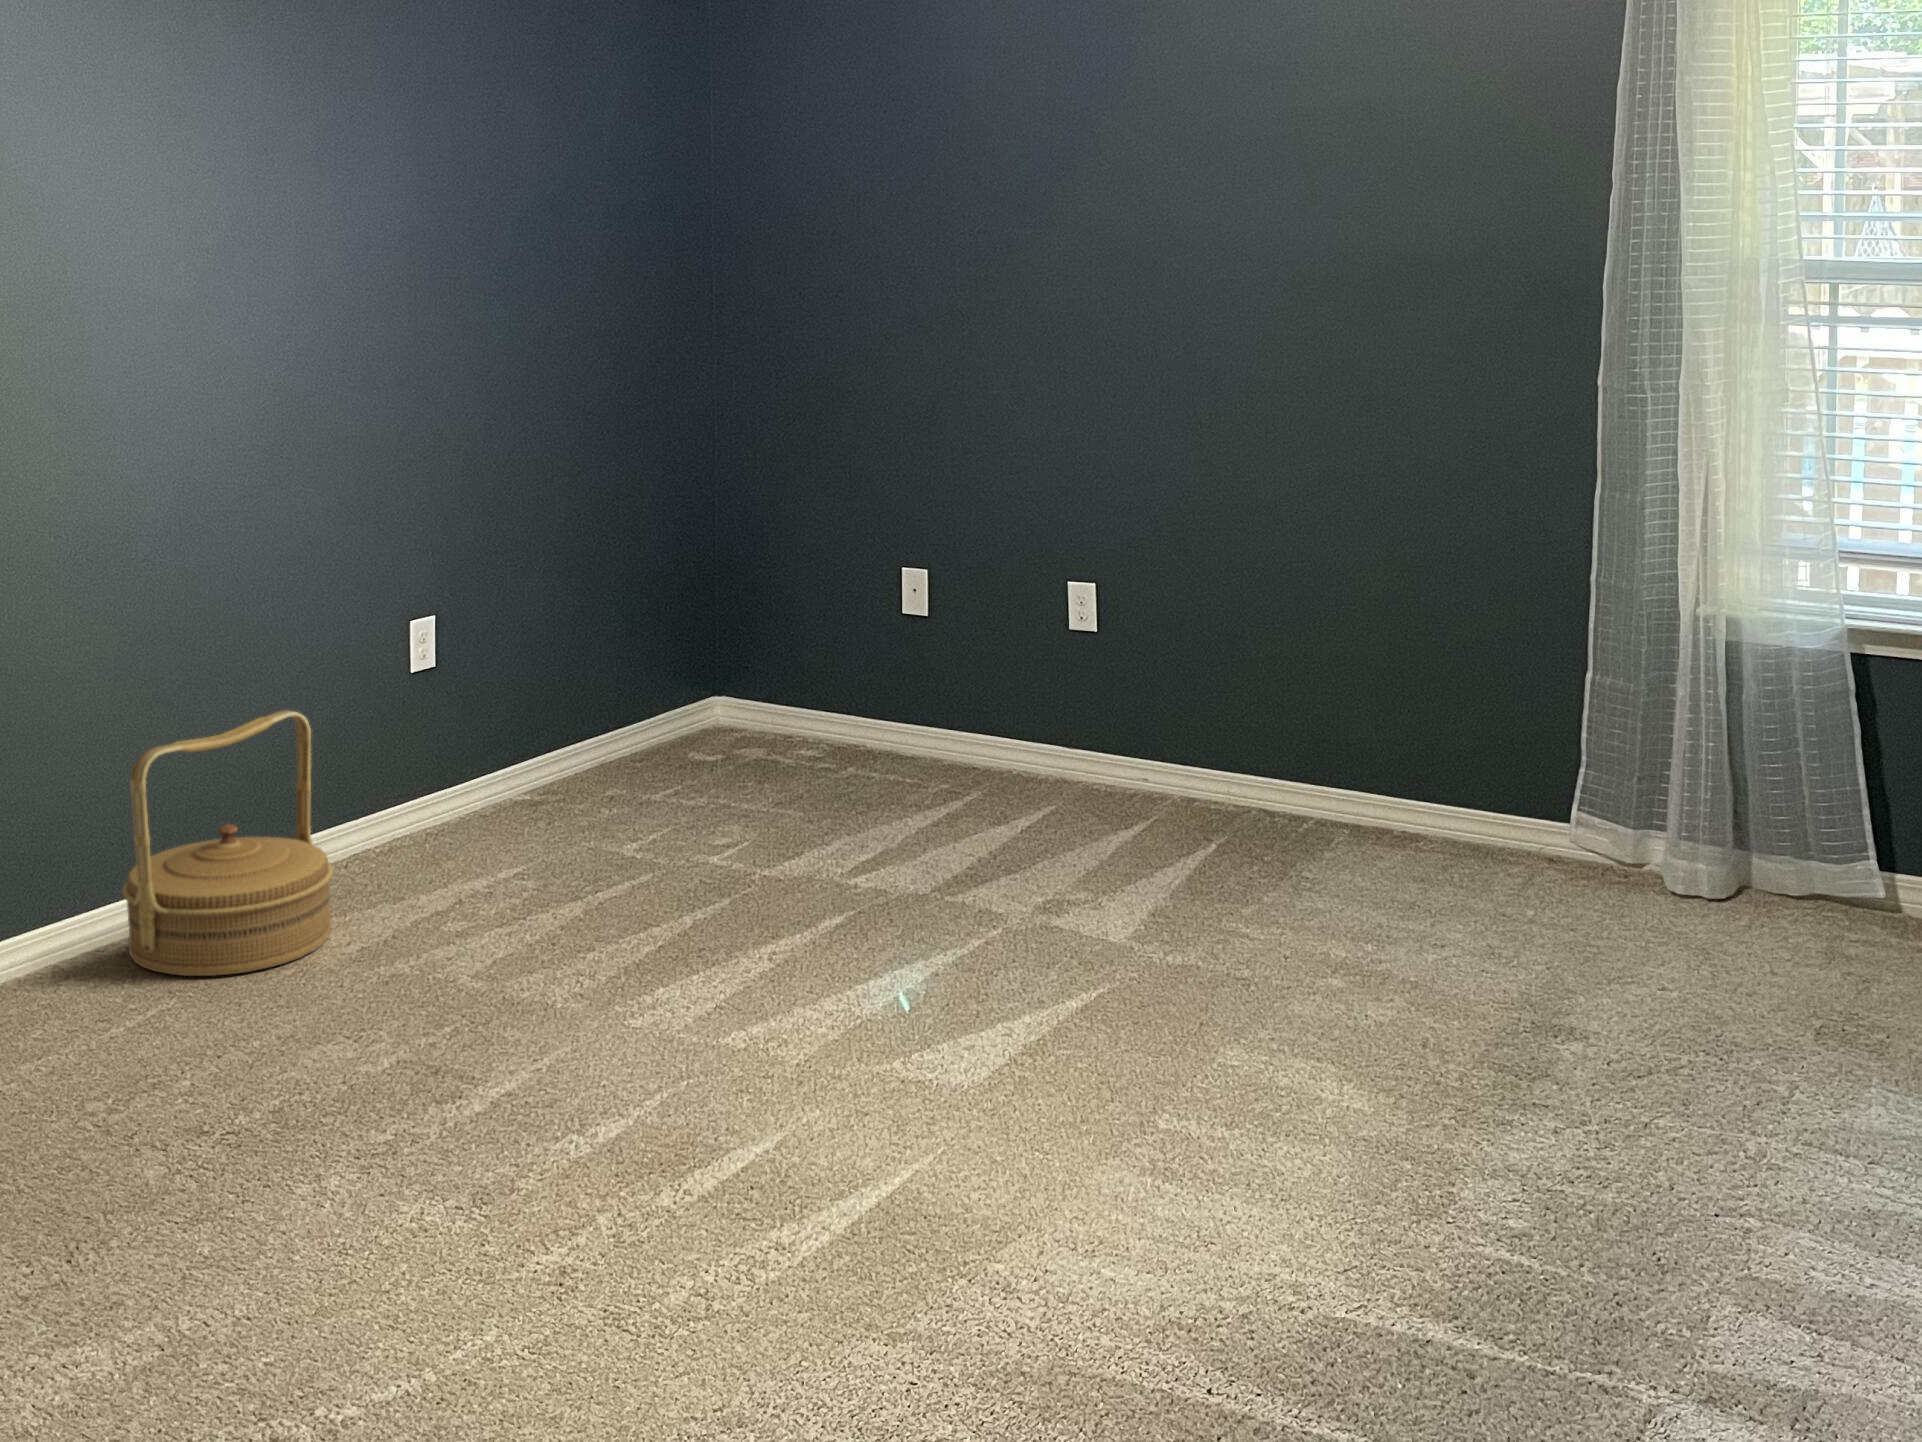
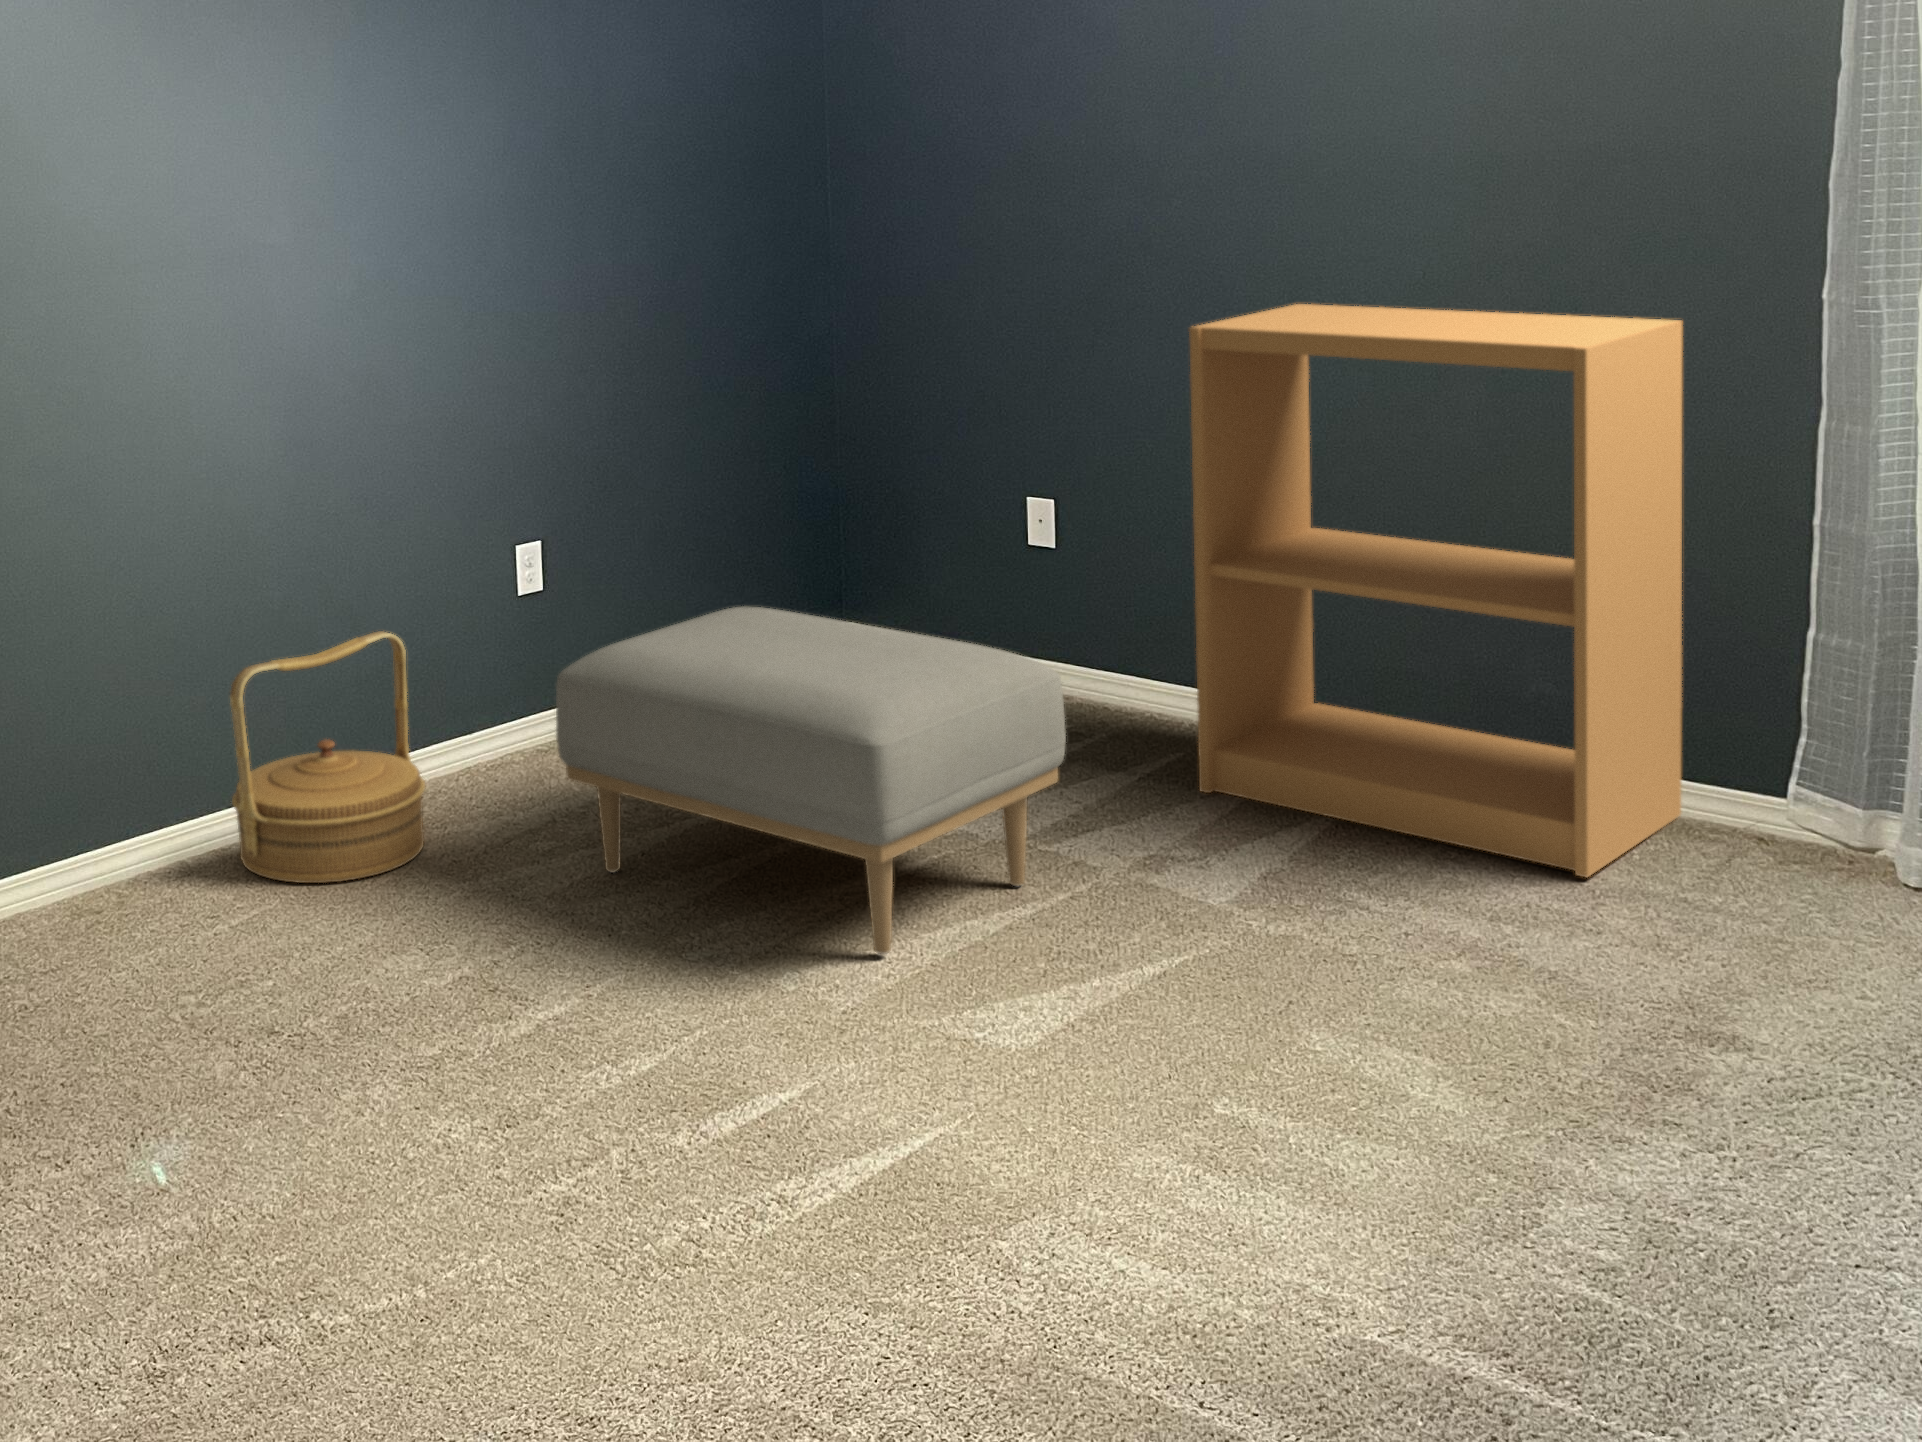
bookshelf: none [1076,390,1490,901] -> present [1189,304,1682,877]
ottoman: none [482,677,979,1008] -> present [556,607,1066,955]

